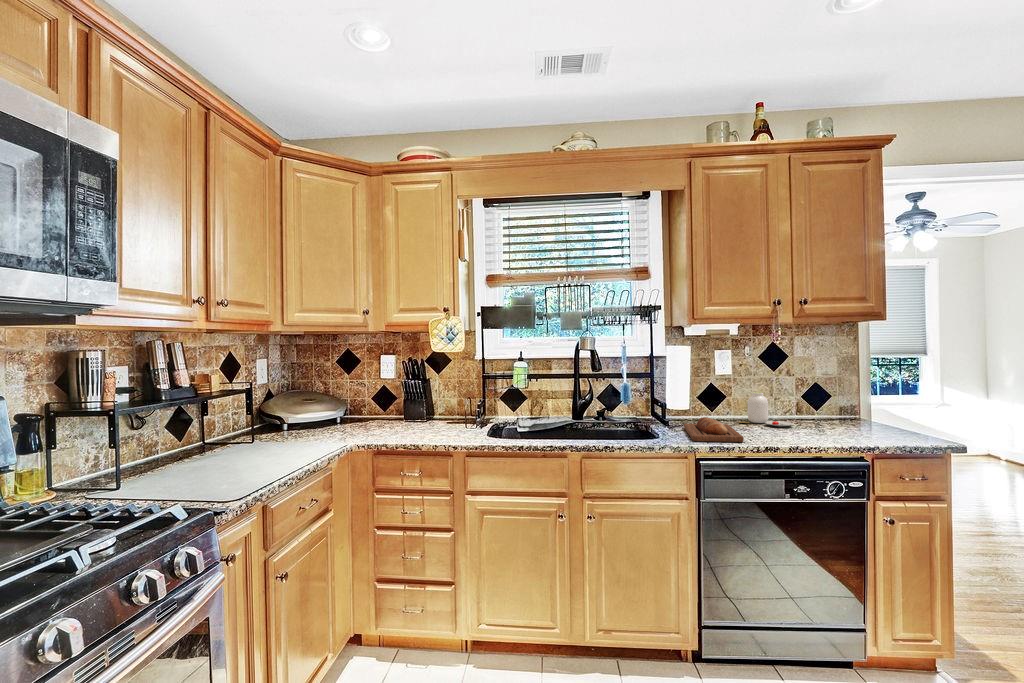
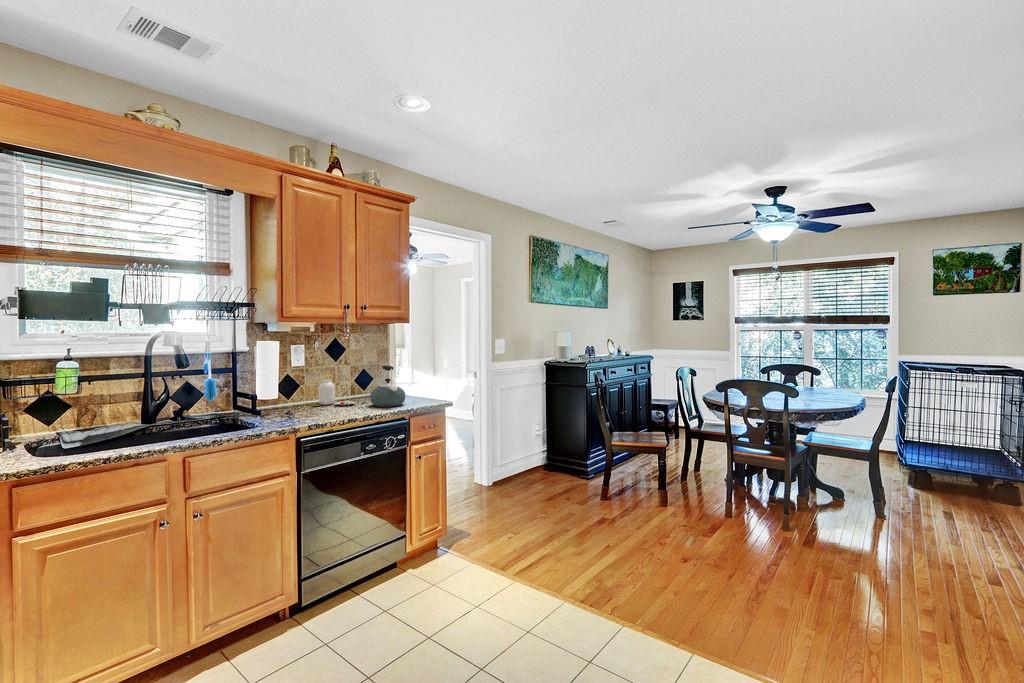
kettle: none [810,379,866,436] -> present [370,365,405,407]
bread loaf: present [684,417,744,442] -> none [272,404,334,424]

